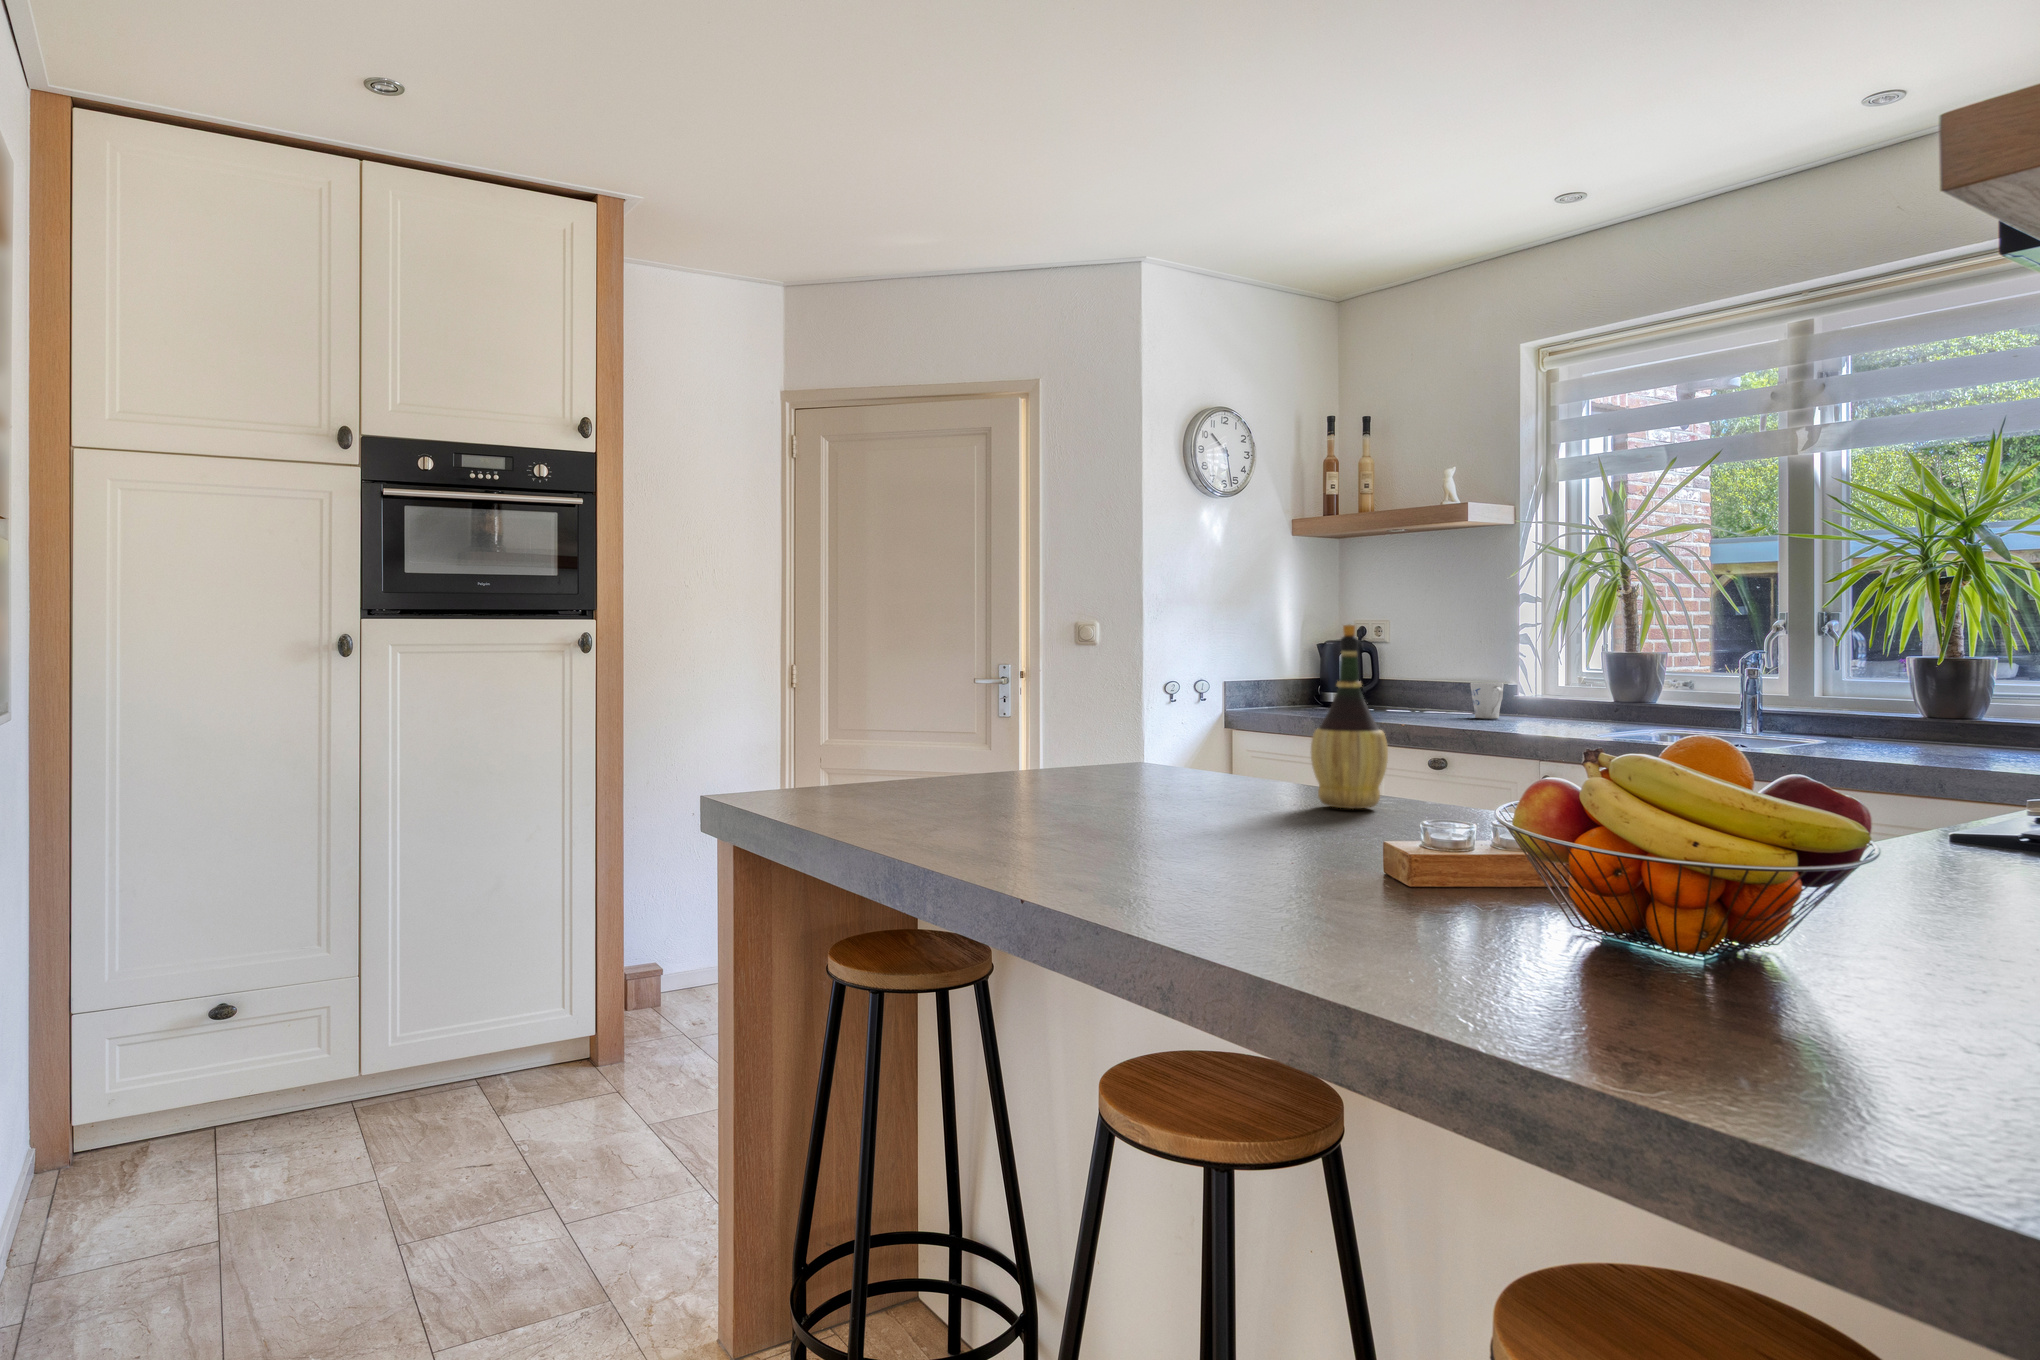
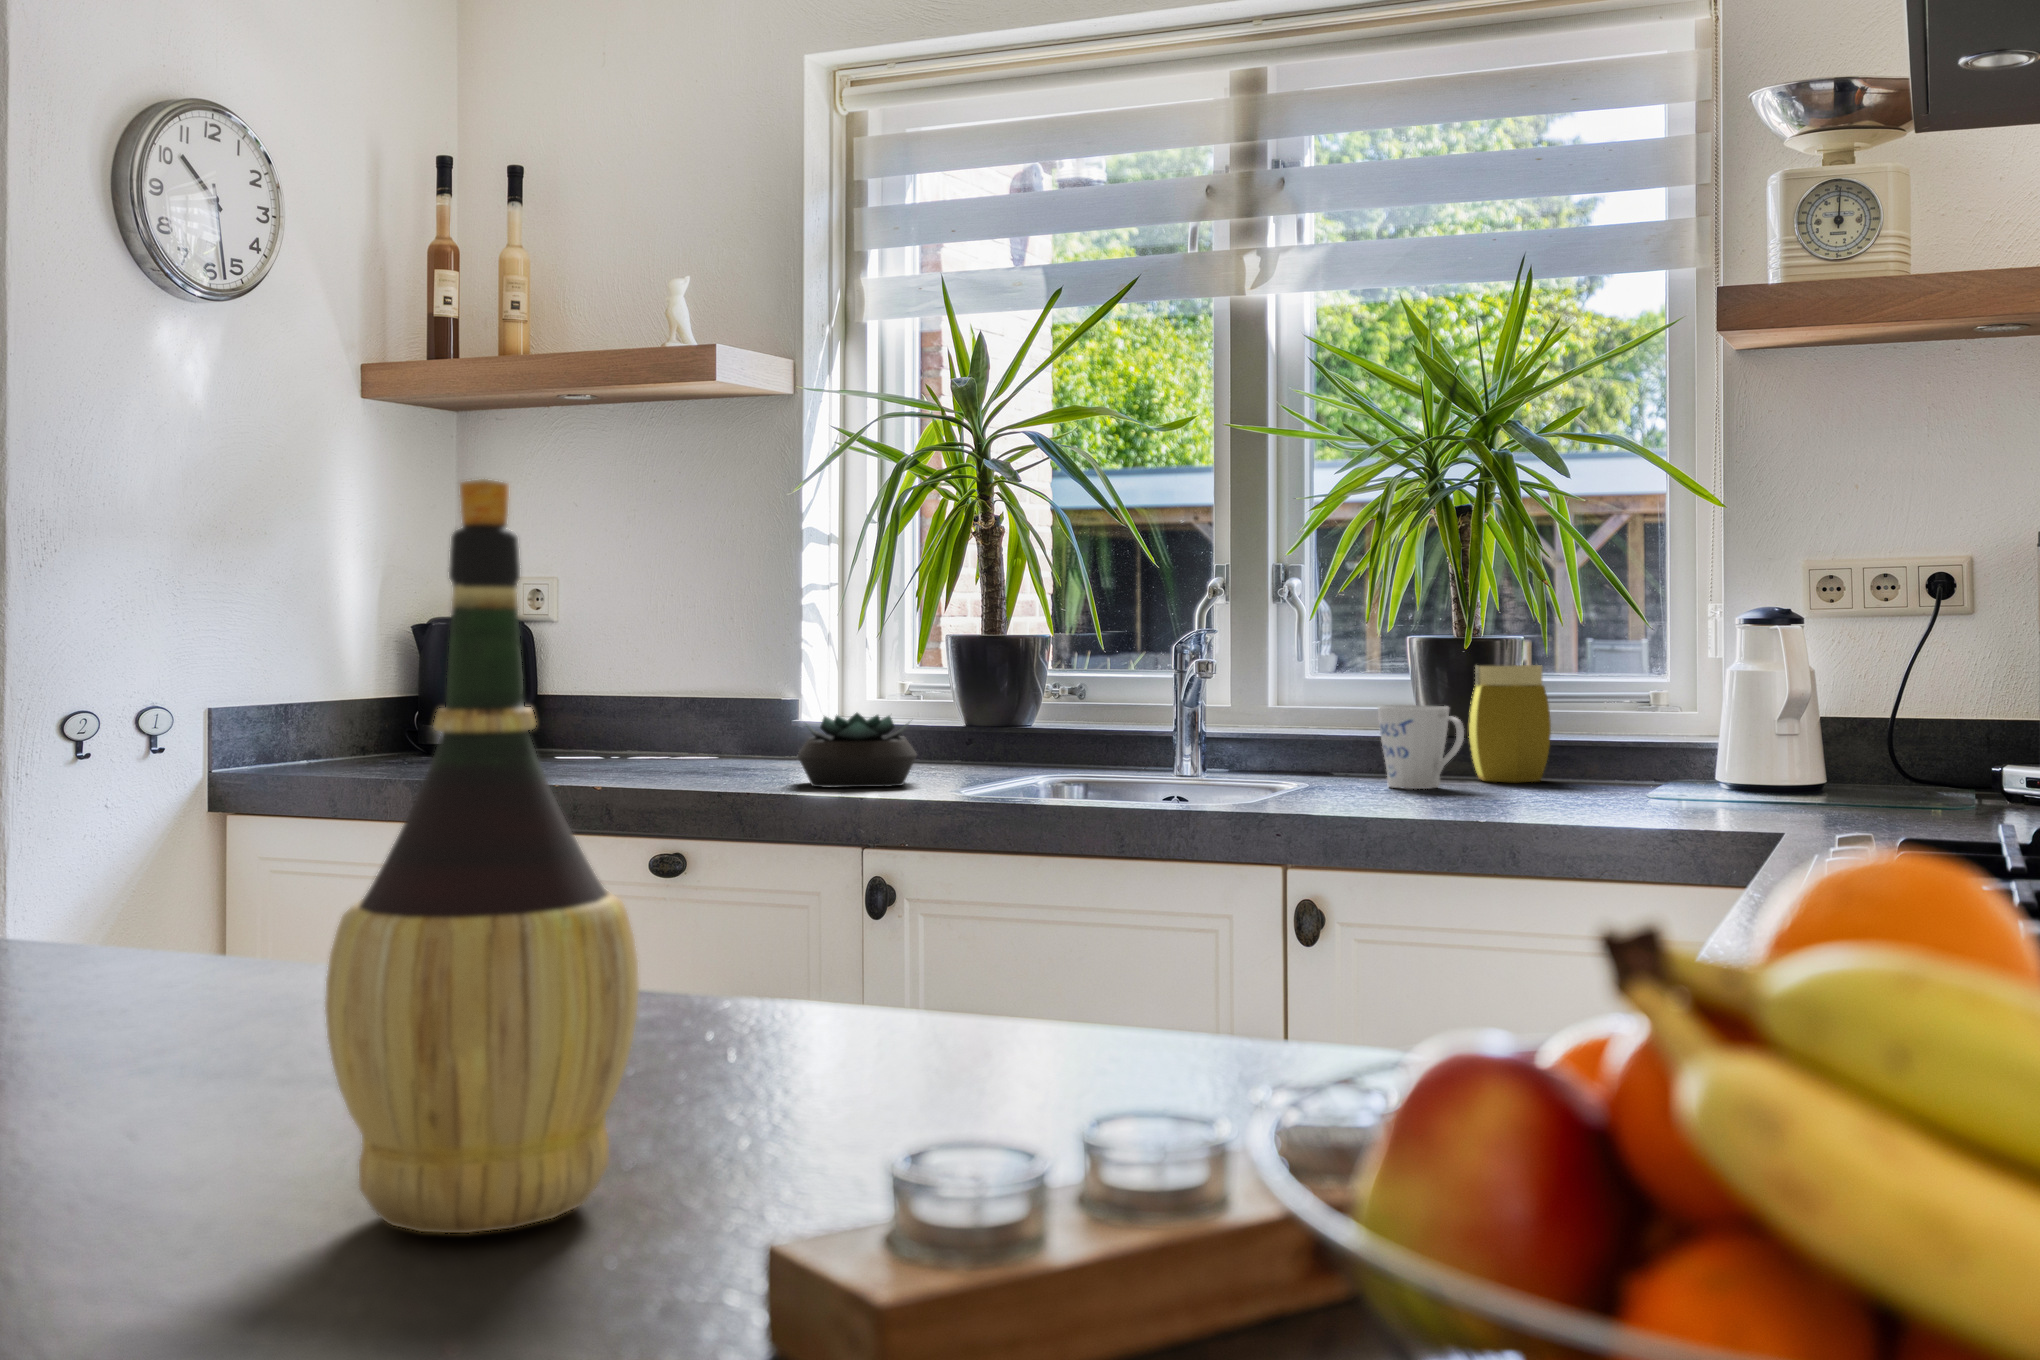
jar: none [1946,675,2005,747] -> present [1469,665,1551,782]
mug: present [1470,682,1504,719] -> present [1378,705,1464,789]
succulent plant: none [1505,694,1573,731] -> present [798,713,917,788]

